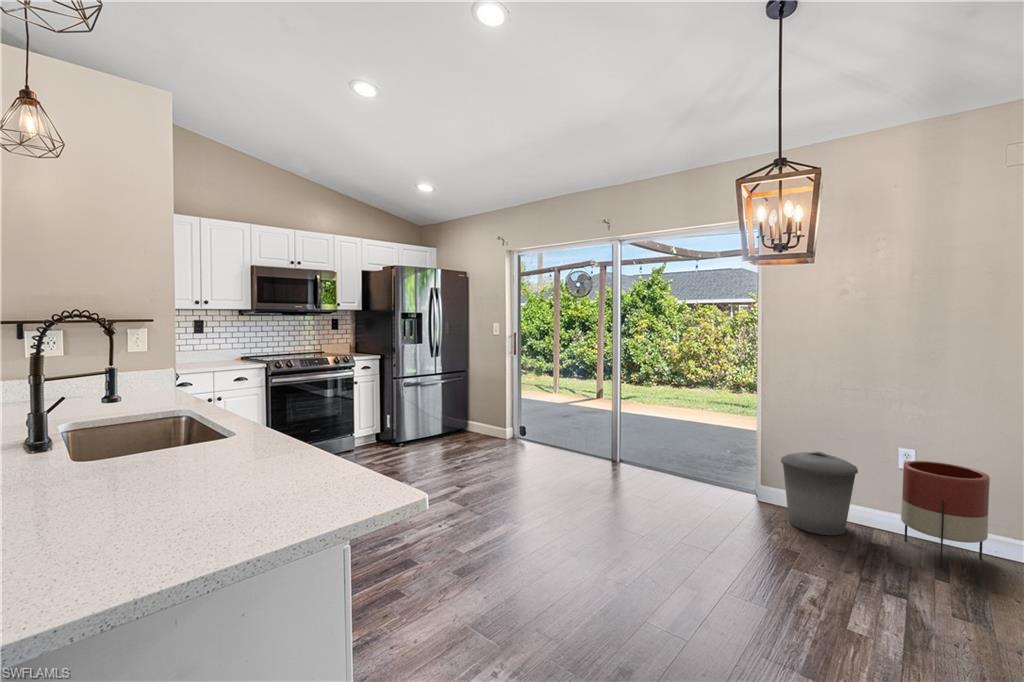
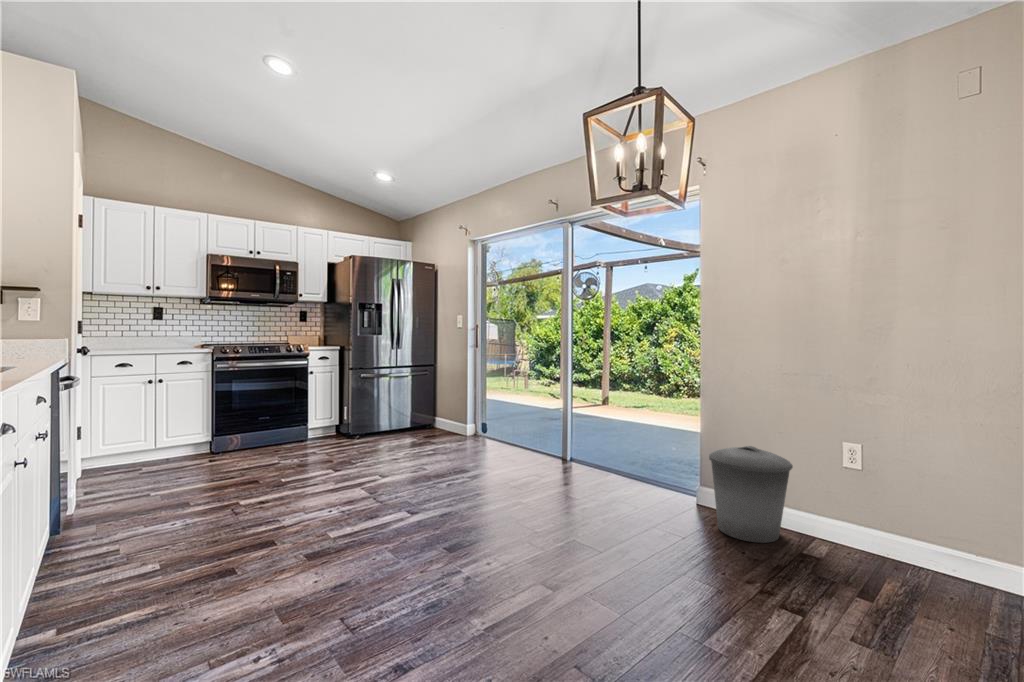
planter: present [901,461,990,568] -> none [836,458,935,584]

